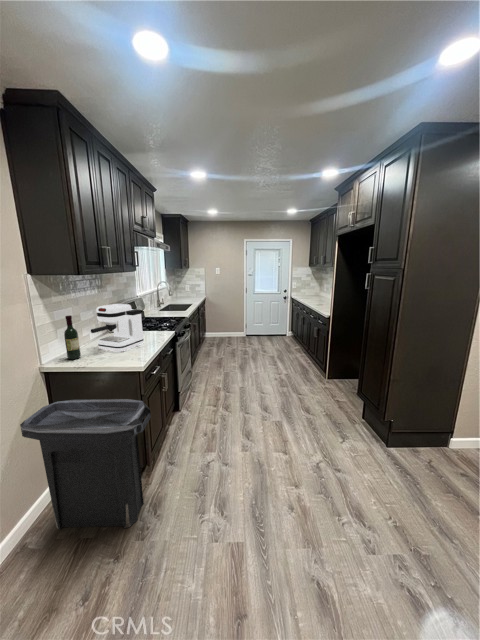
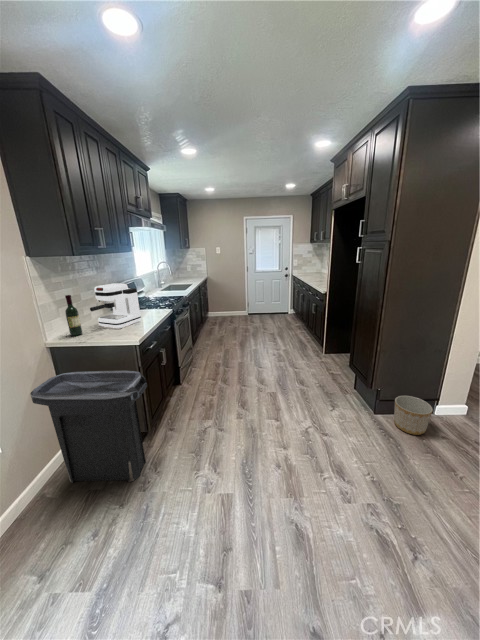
planter: none [409,428,451,471] -> present [394,396,433,435]

